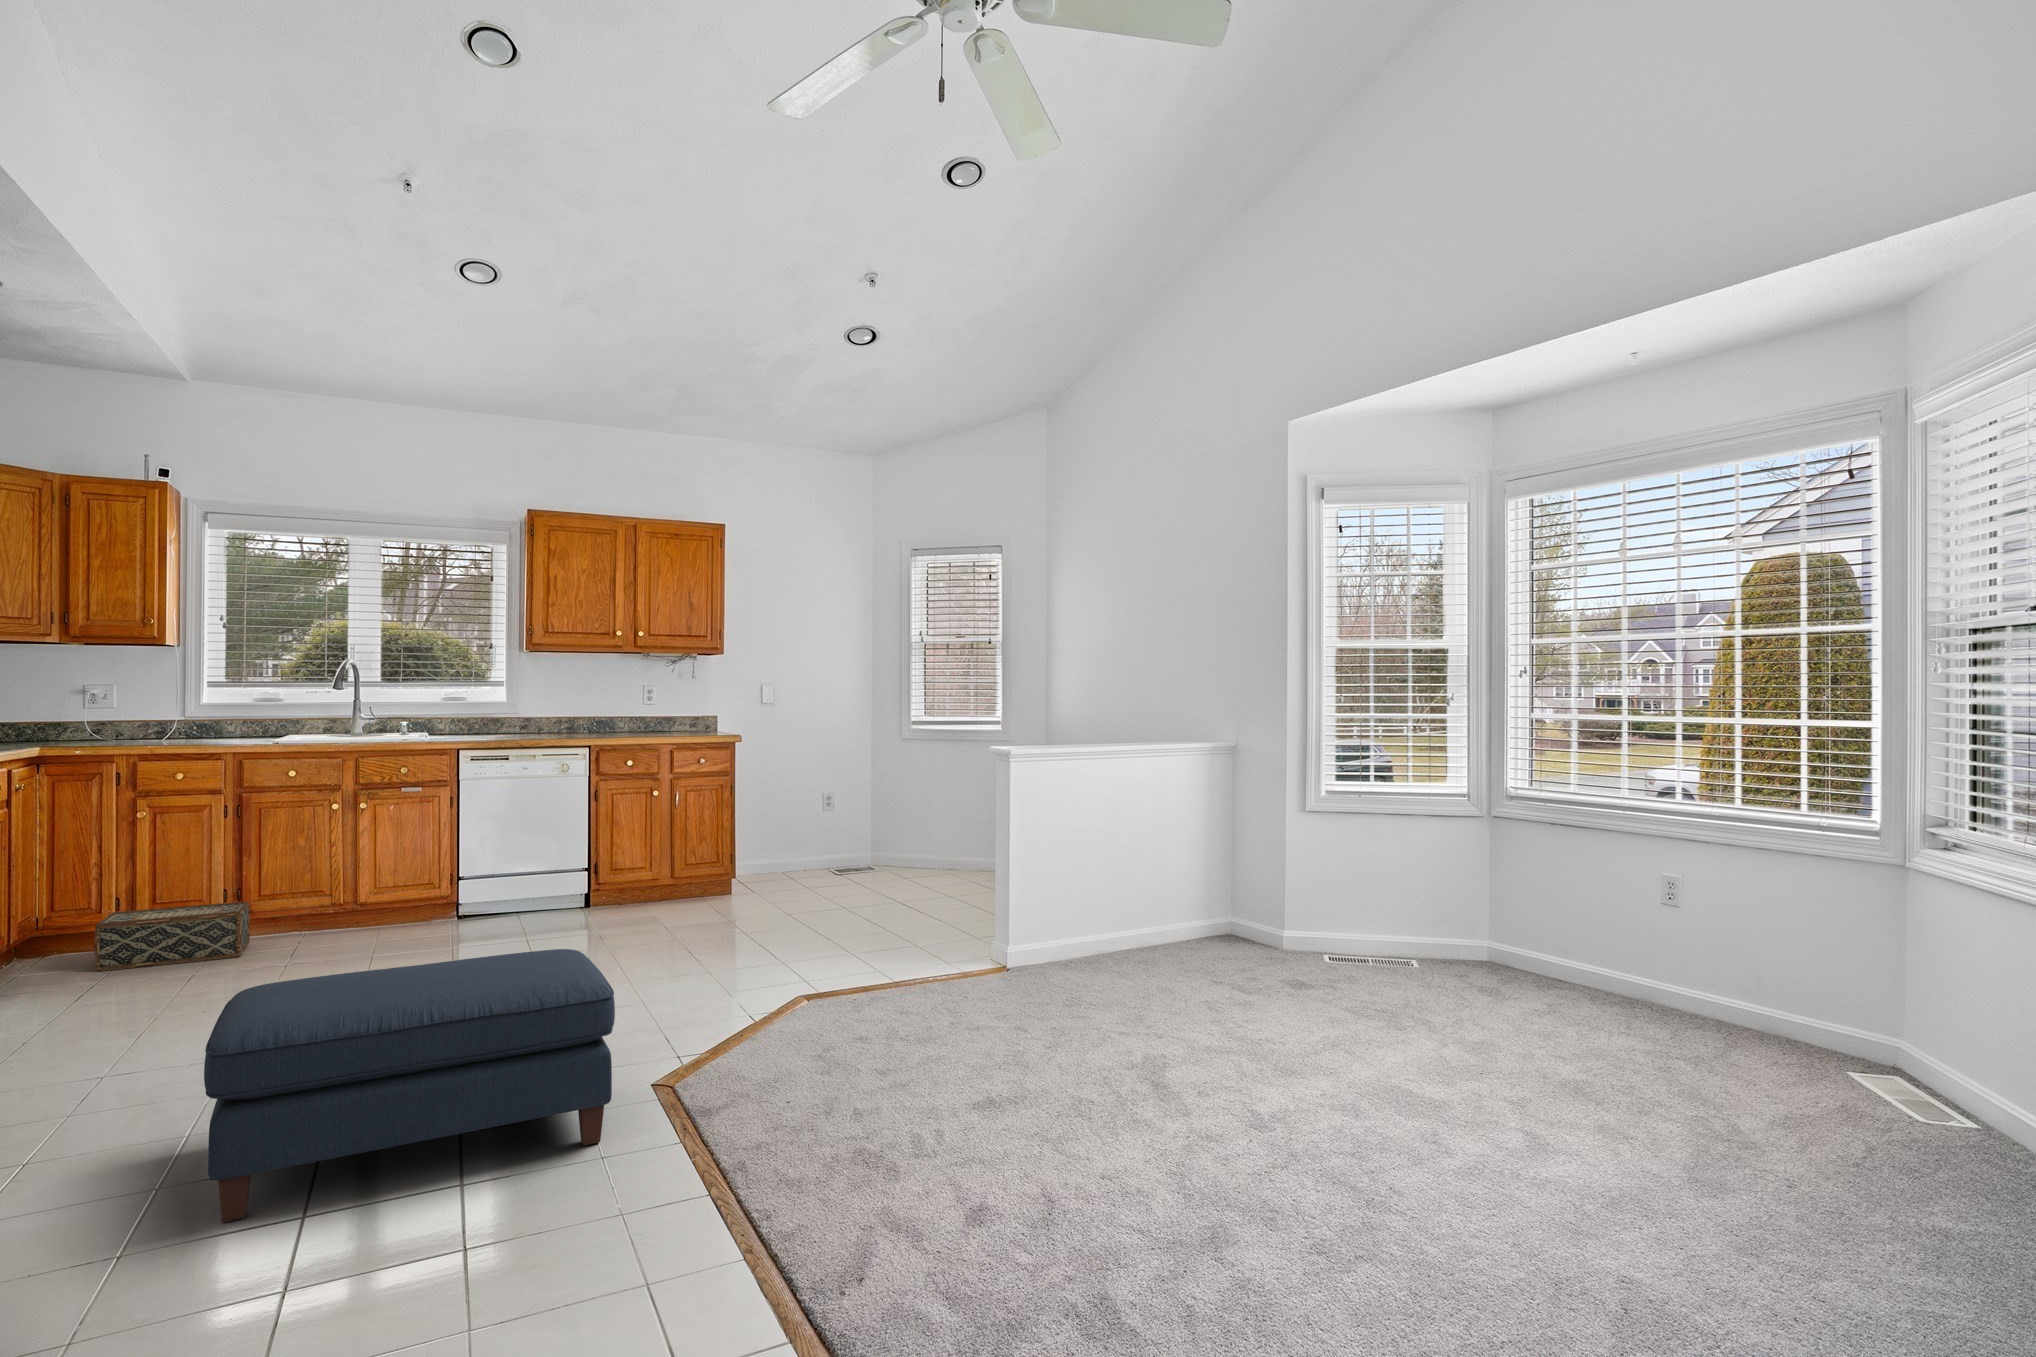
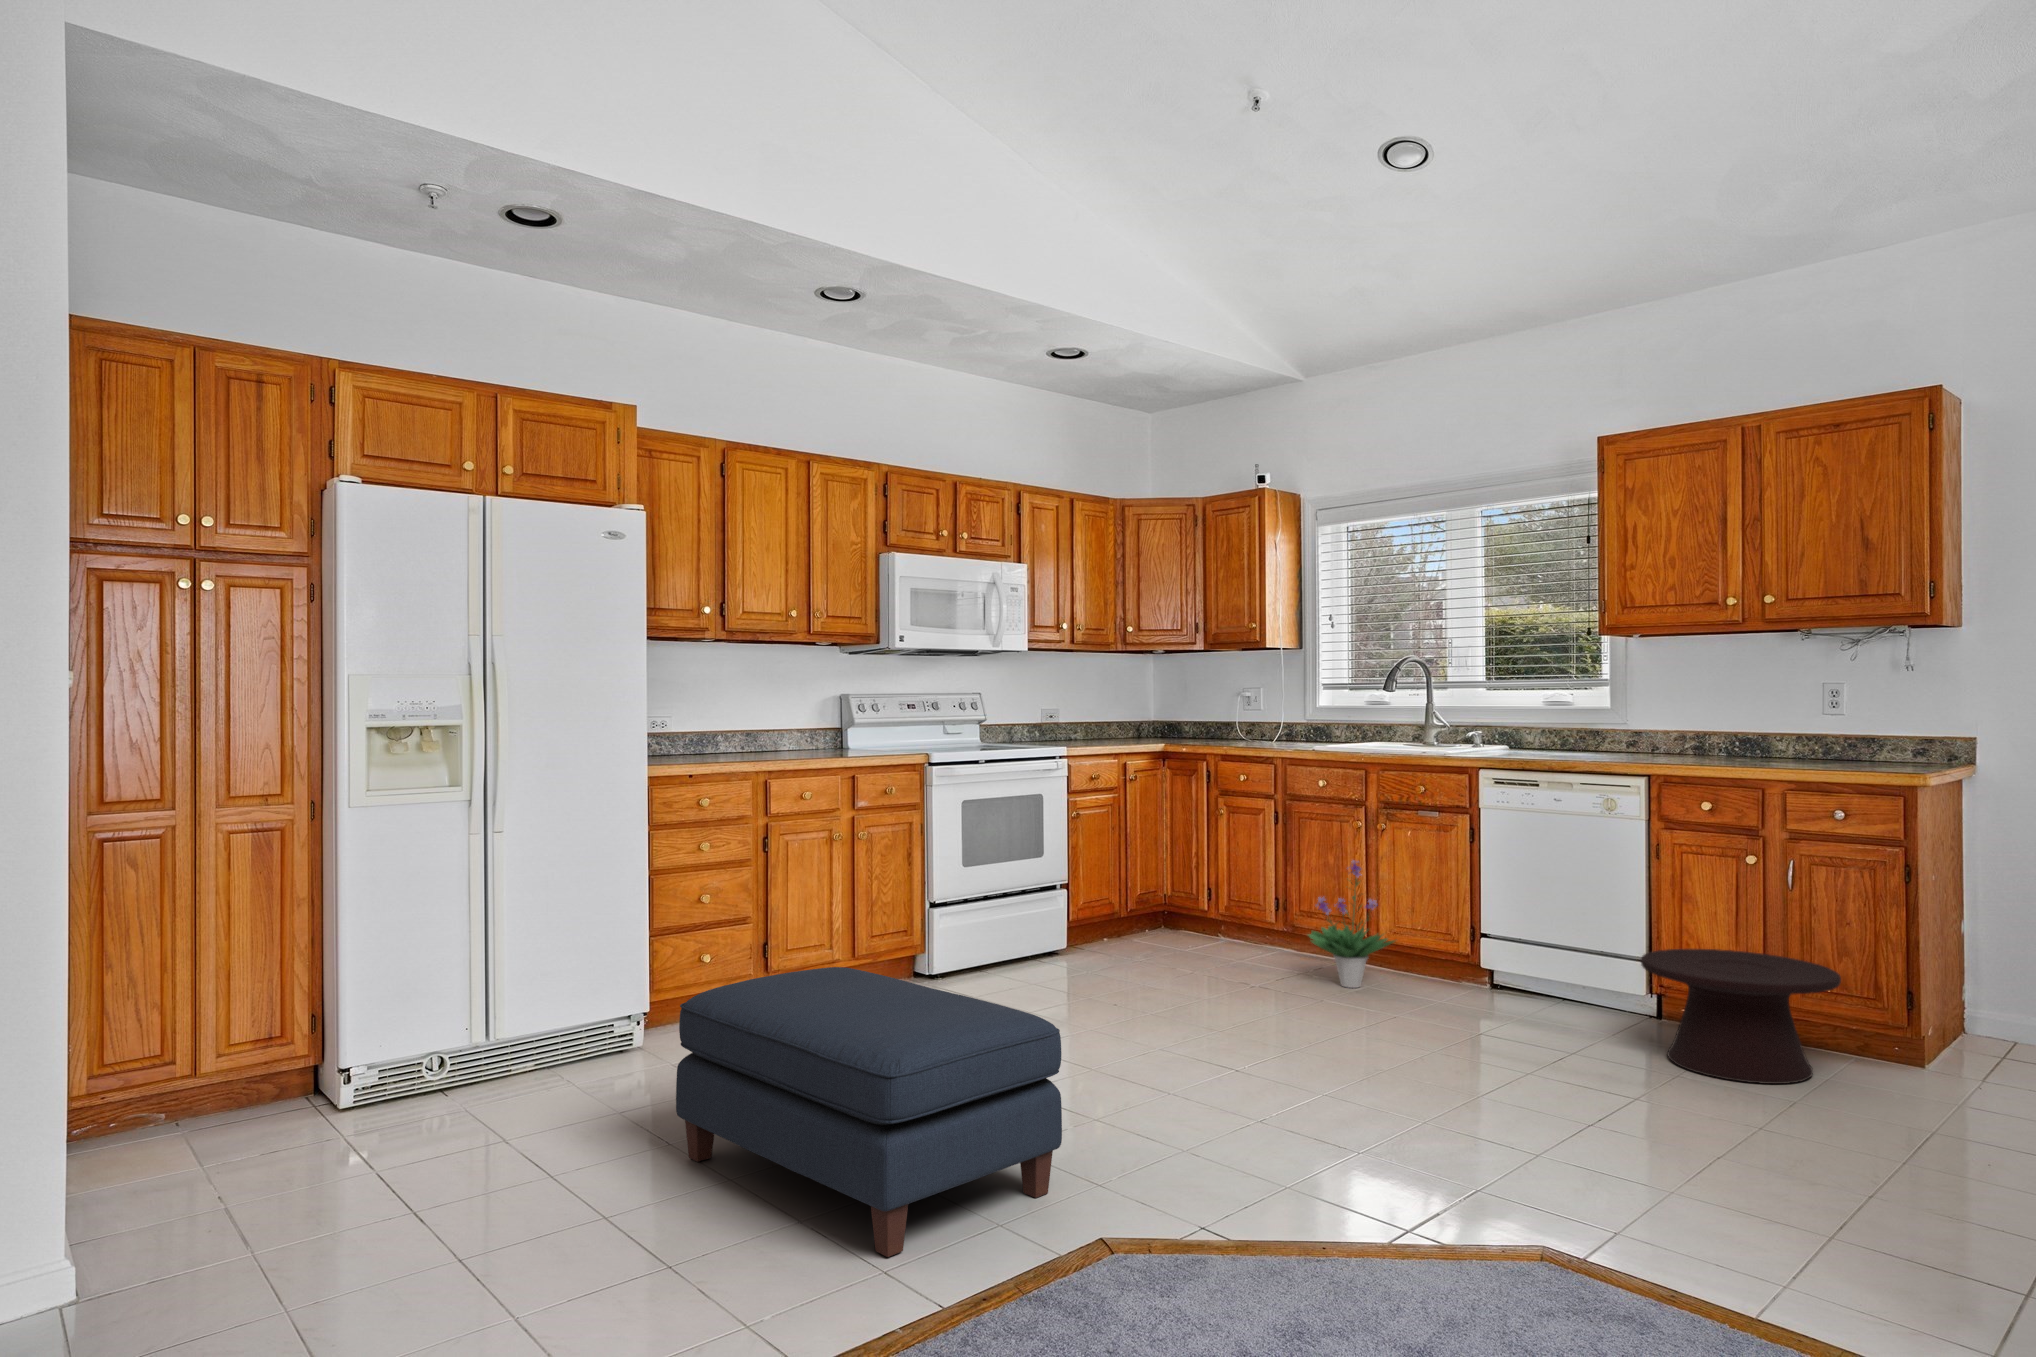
potted plant: none [306,835,401,946] -> present [1308,860,1395,988]
side table: none [619,847,728,922] -> present [1641,949,1841,1084]
woven basket: present [95,901,250,971] -> none [1167,902,1295,969]

